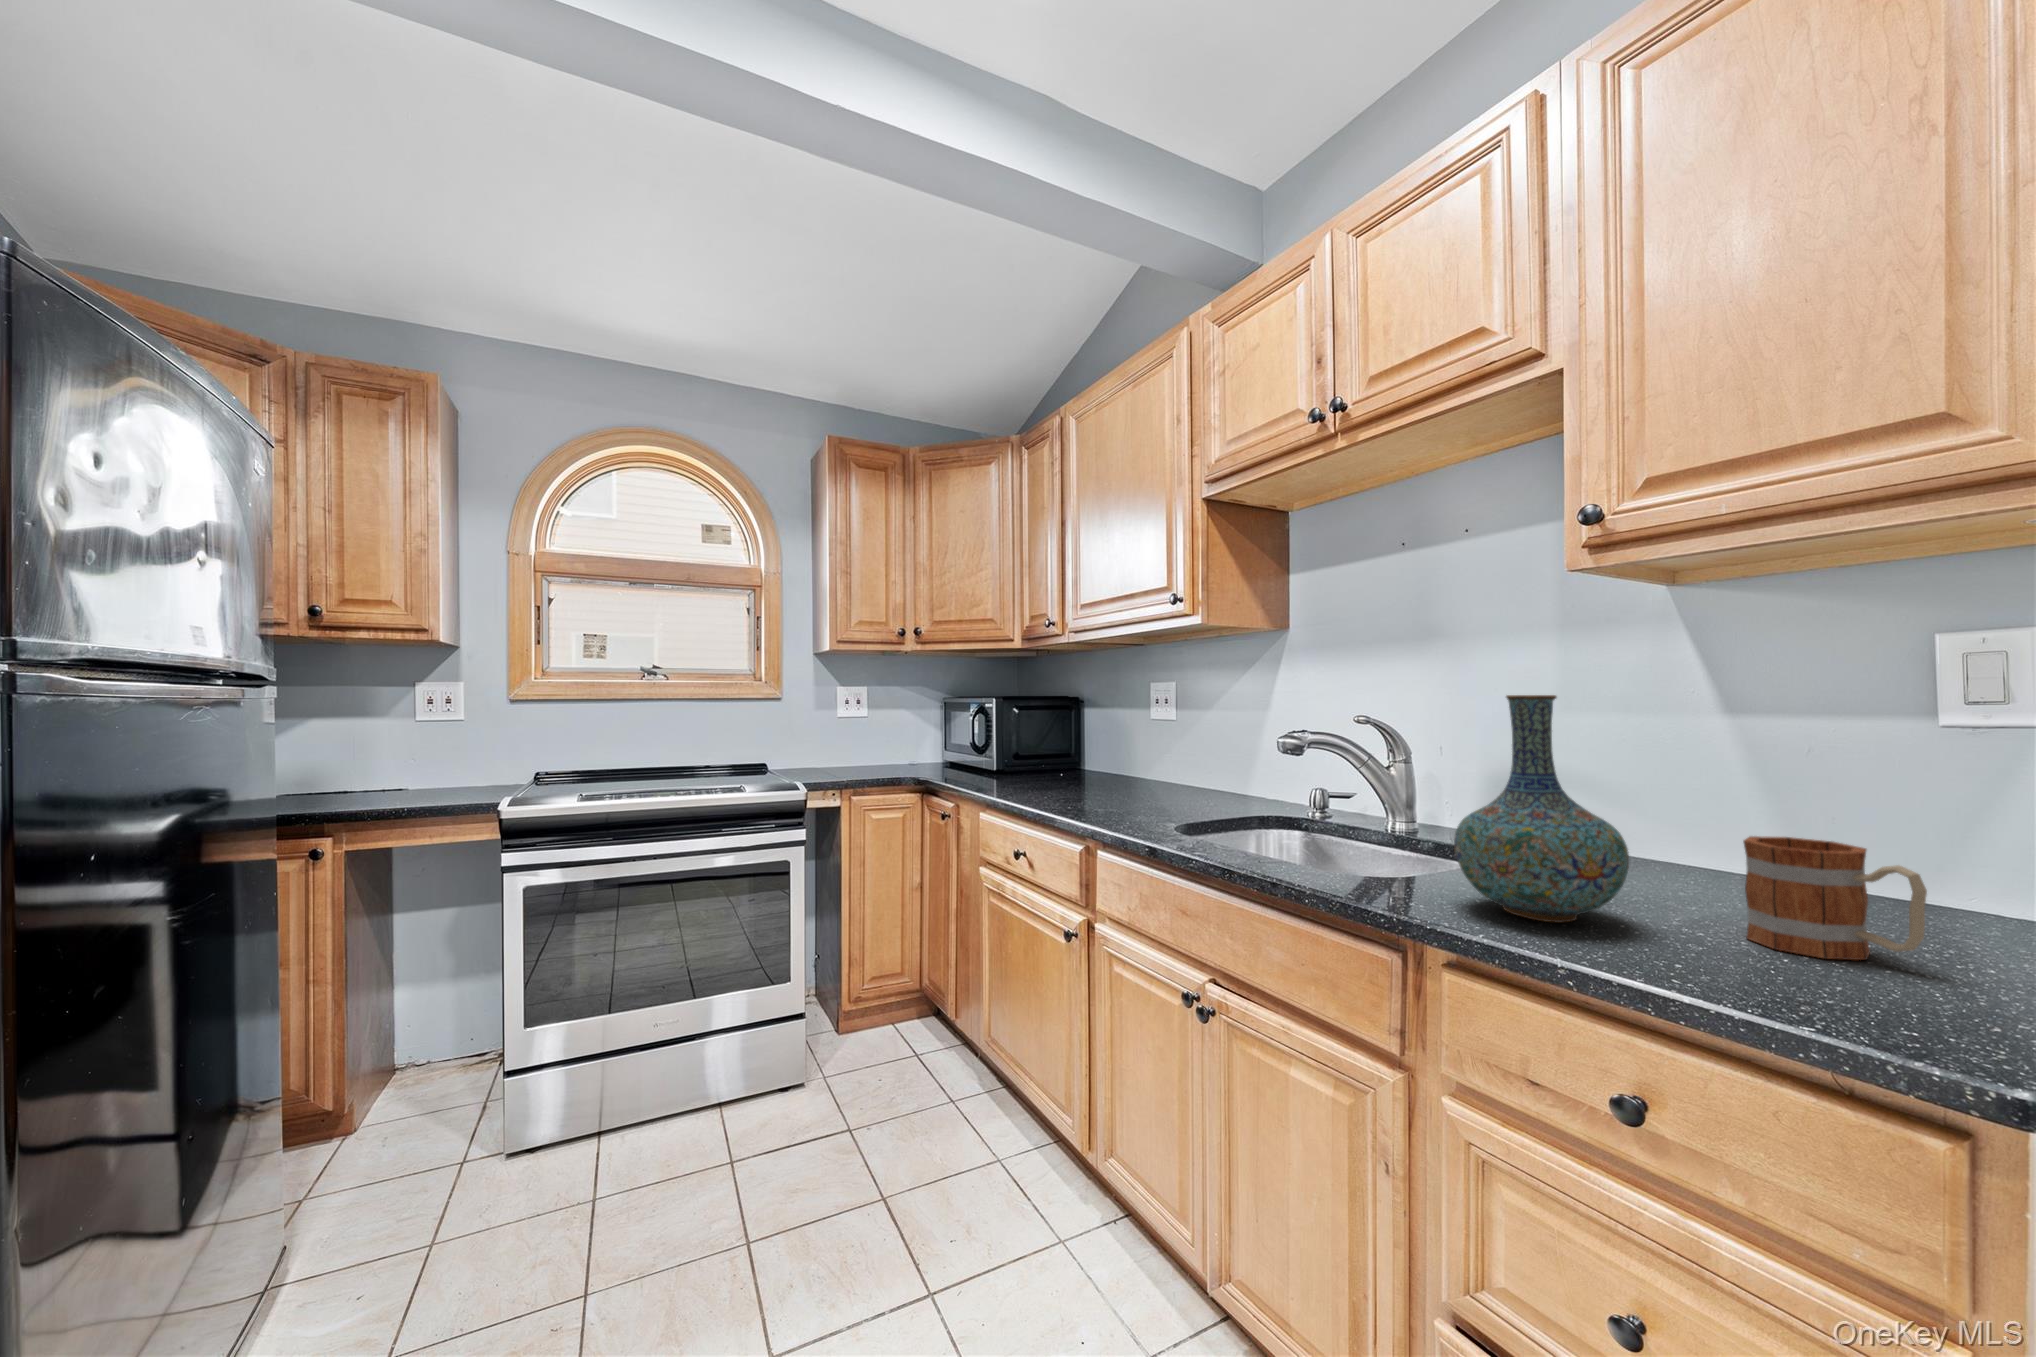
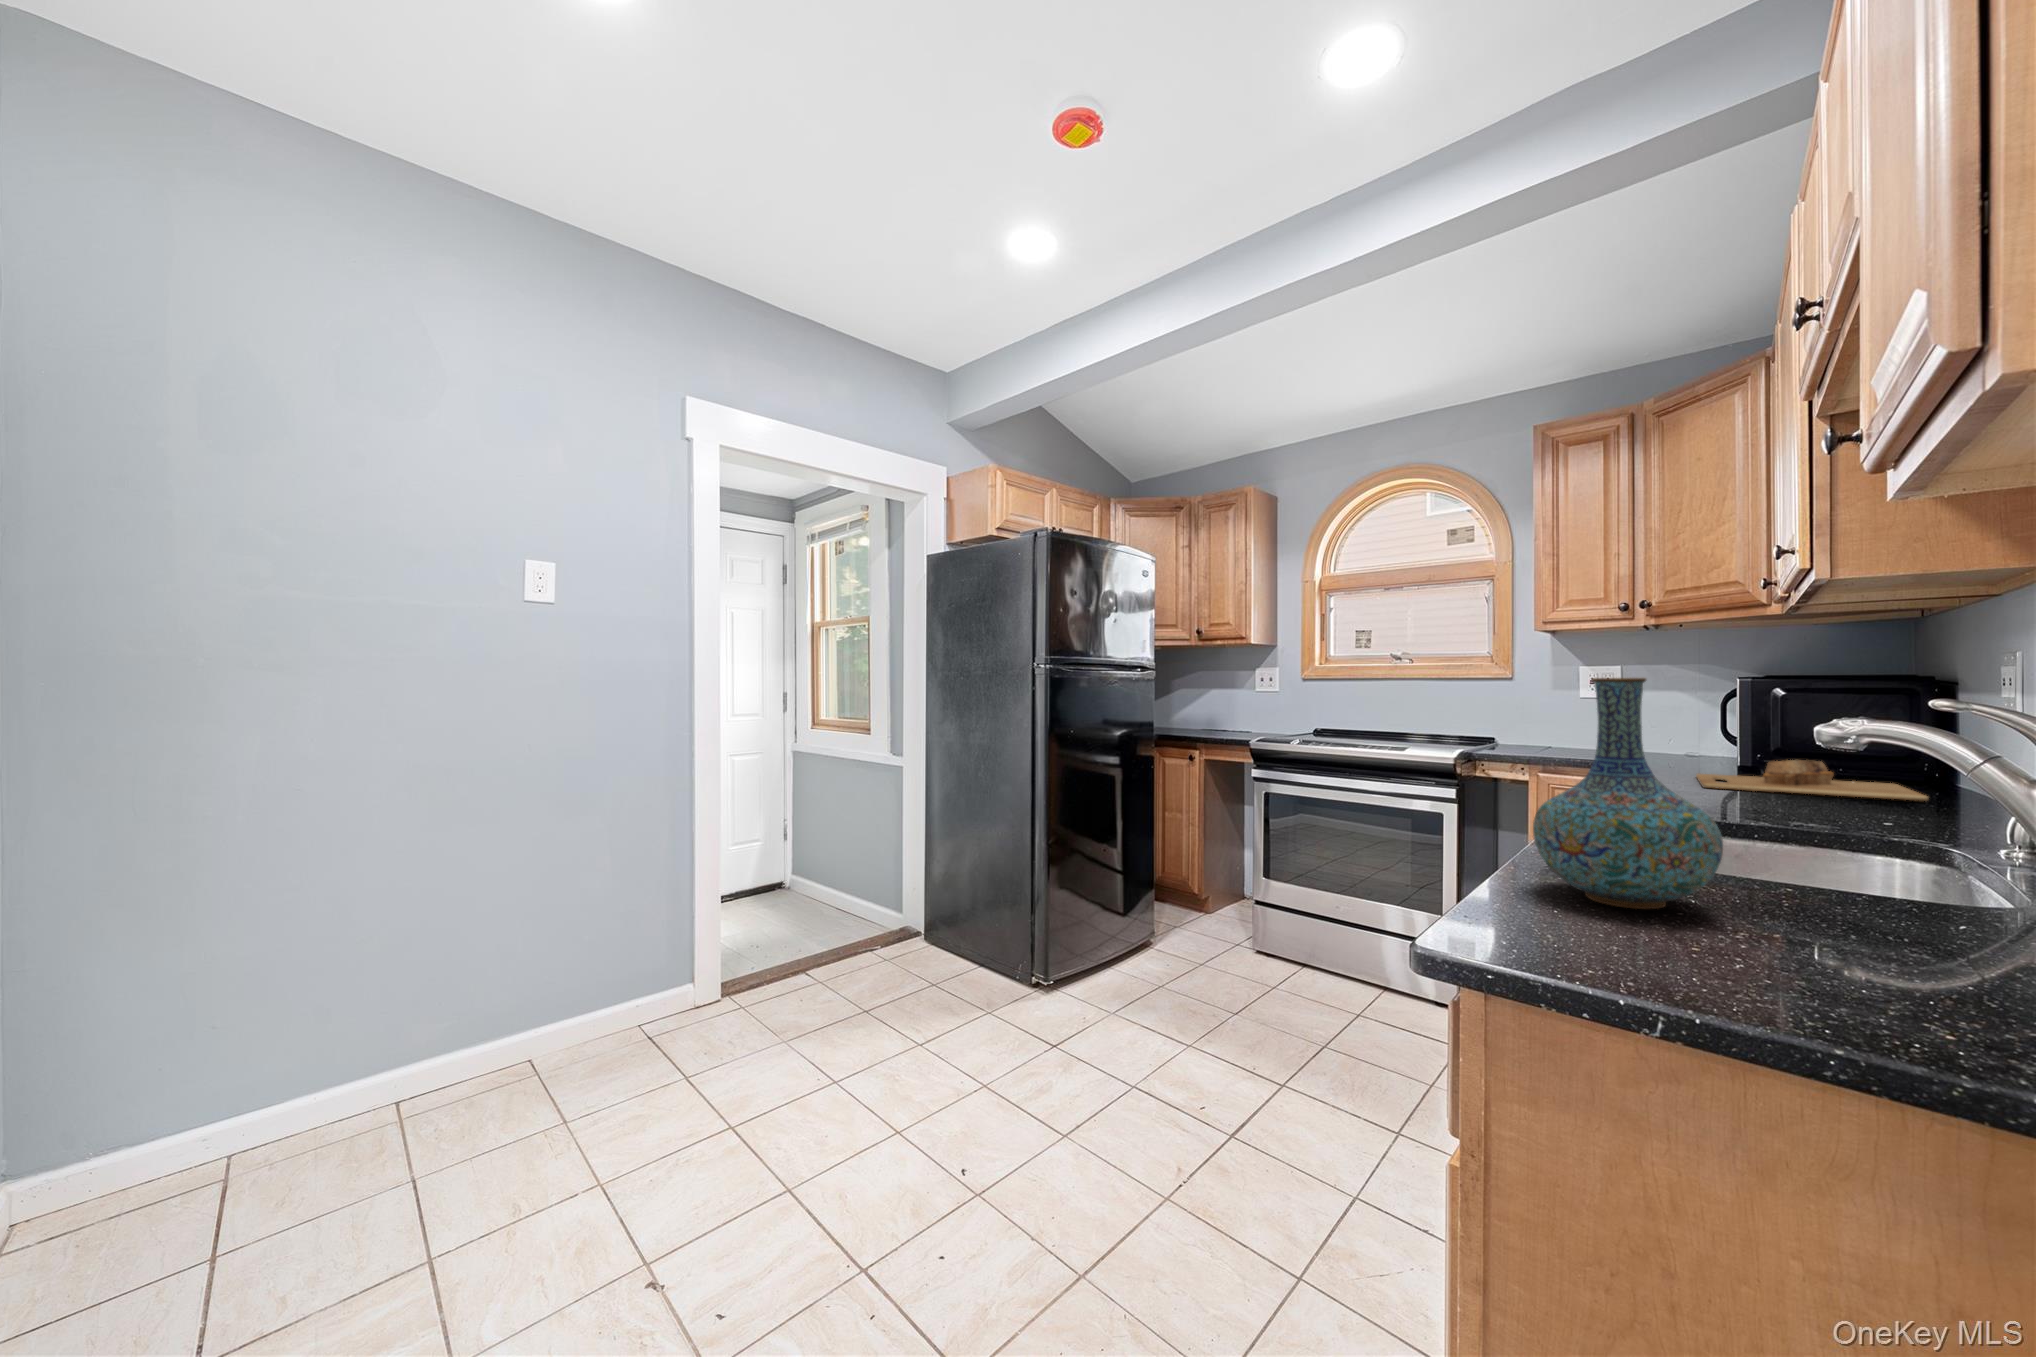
cutting board: none [1003,762,1148,793] -> present [1696,760,1928,801]
mug: present [1743,836,1927,960] -> none [1715,847,1871,1002]

